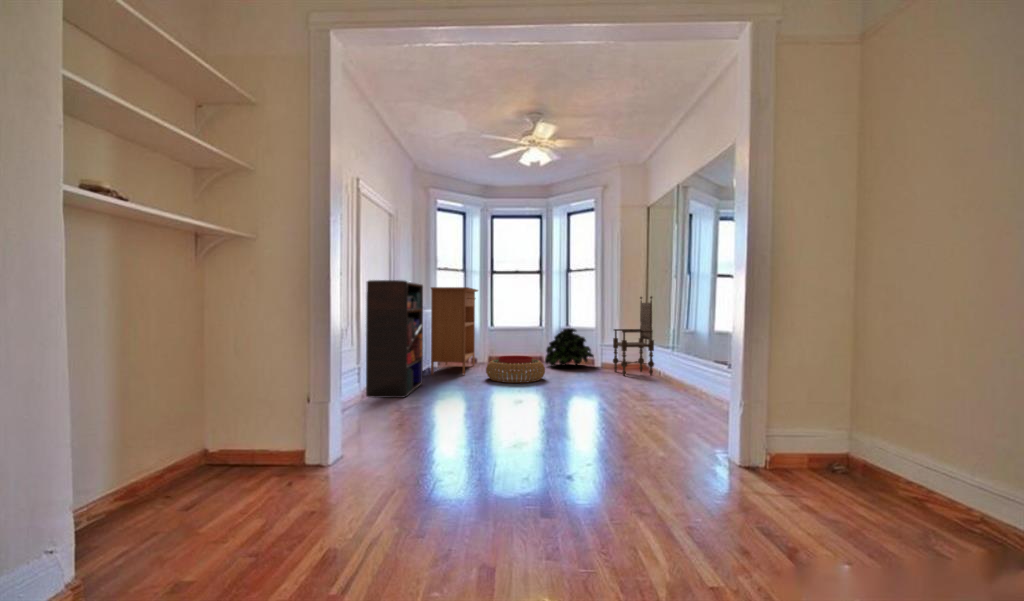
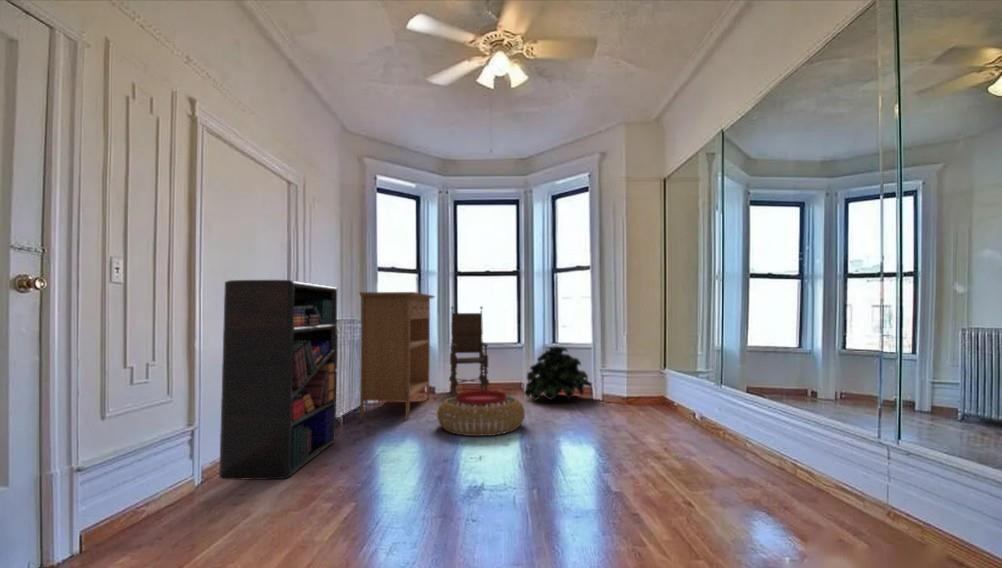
armchair: present [613,296,654,376] -> present [449,307,489,396]

